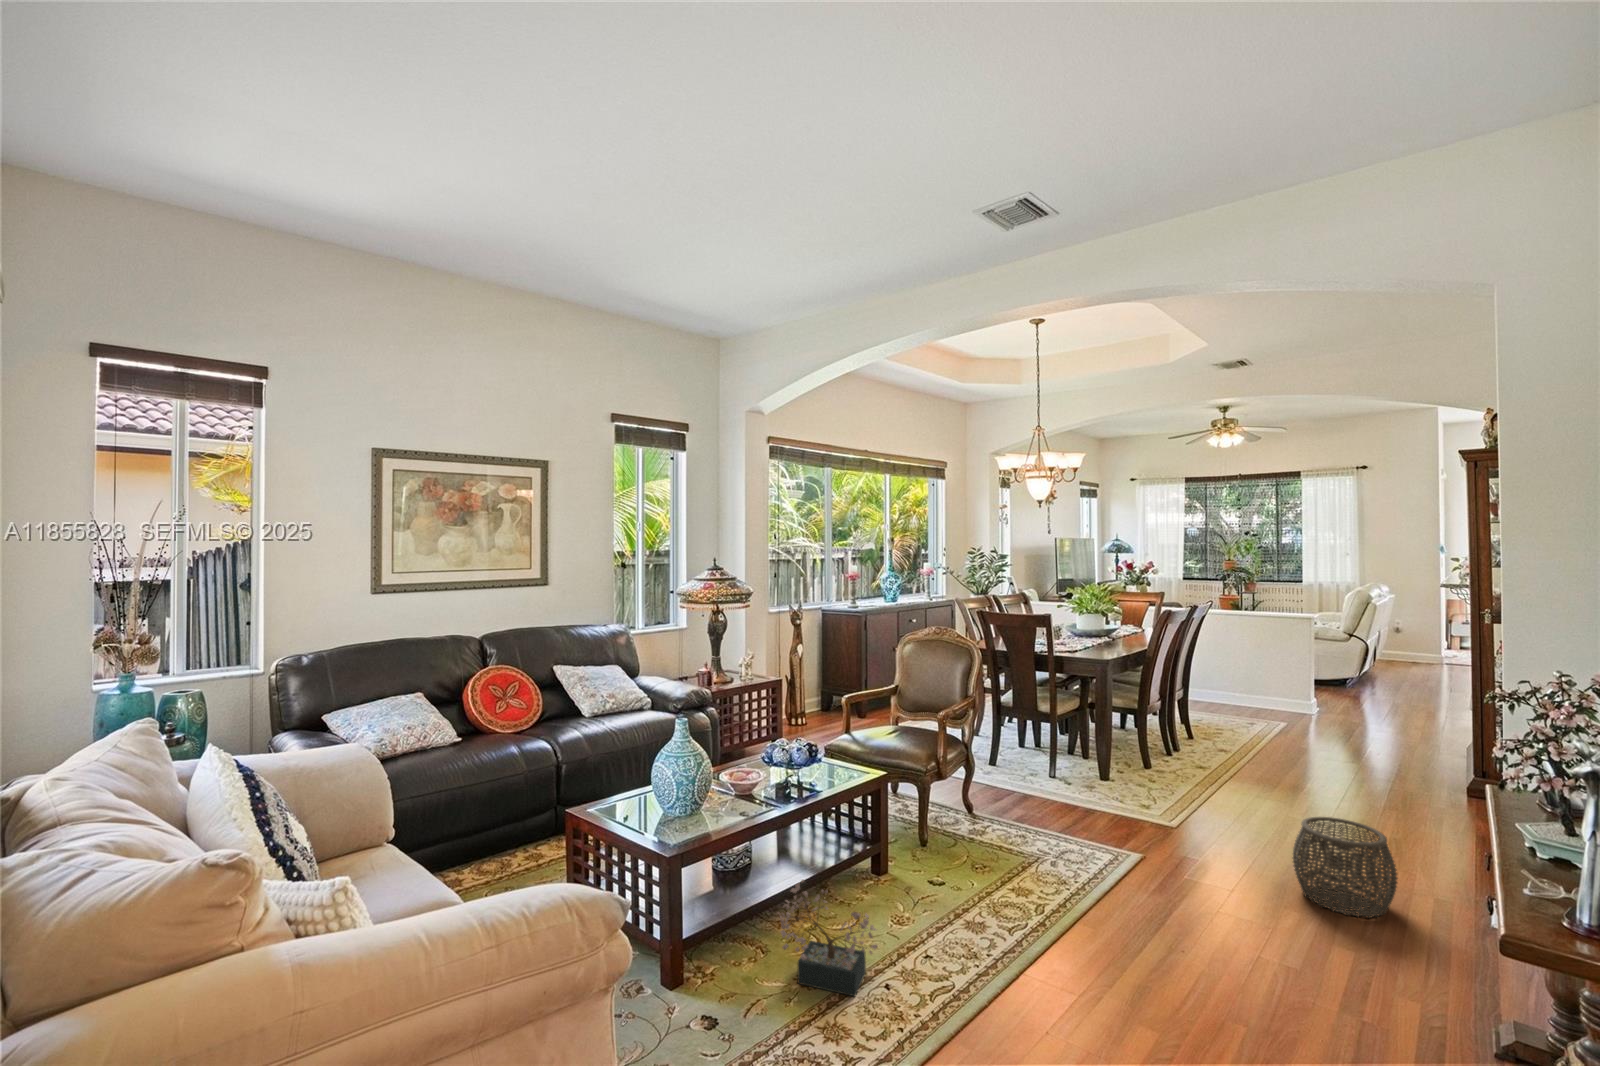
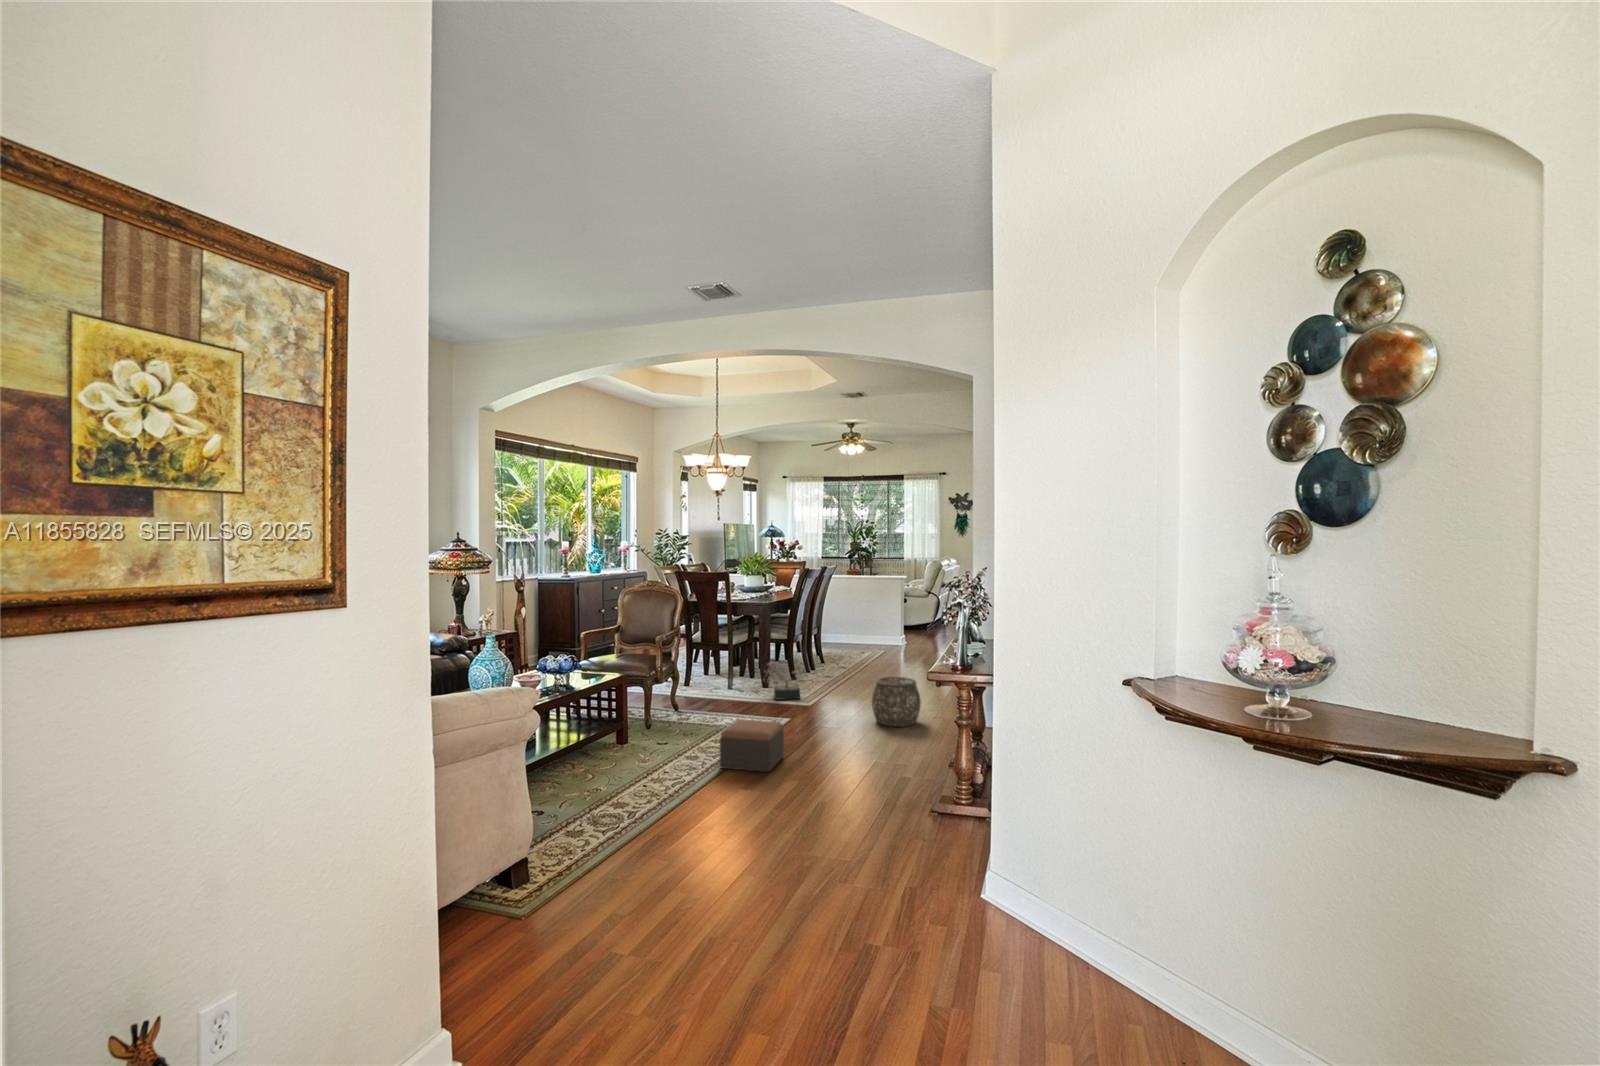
footstool: none [1019,876,1131,996] -> present [720,719,784,772]
decorative plant: present [778,880,877,997] -> present [764,662,805,699]

